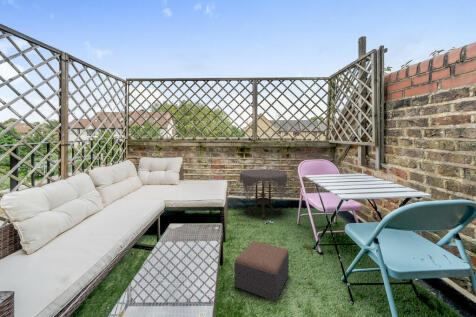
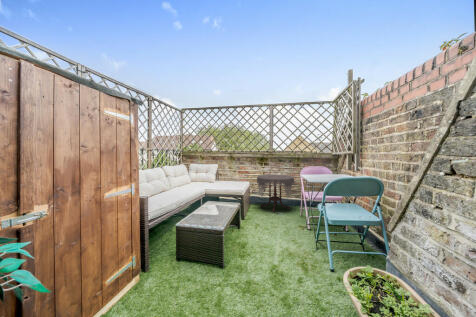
footstool: present [234,241,289,301] -> none [235,219,274,255]

